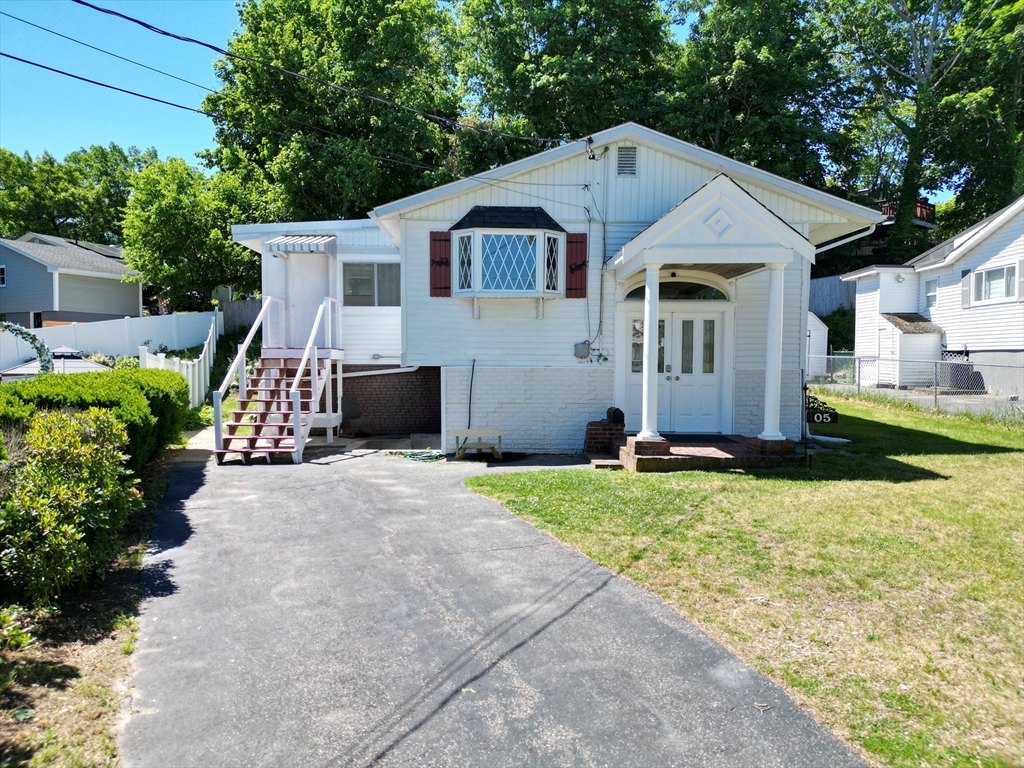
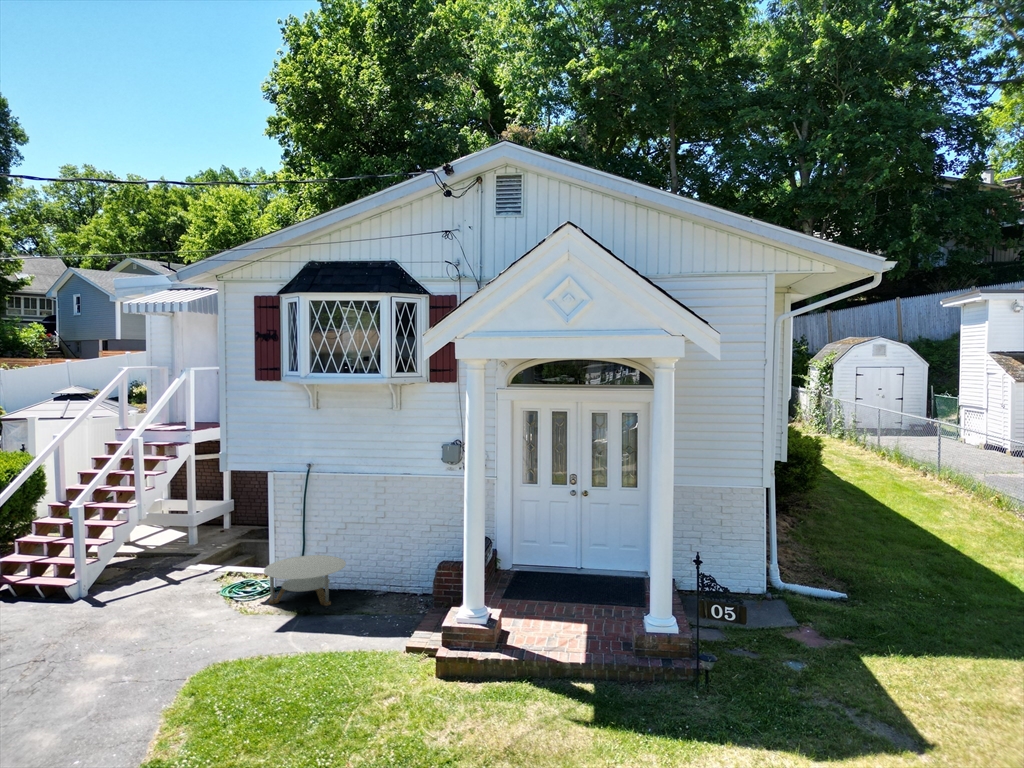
lounge chair: present [334,396,376,439] -> none [199,486,244,546]

